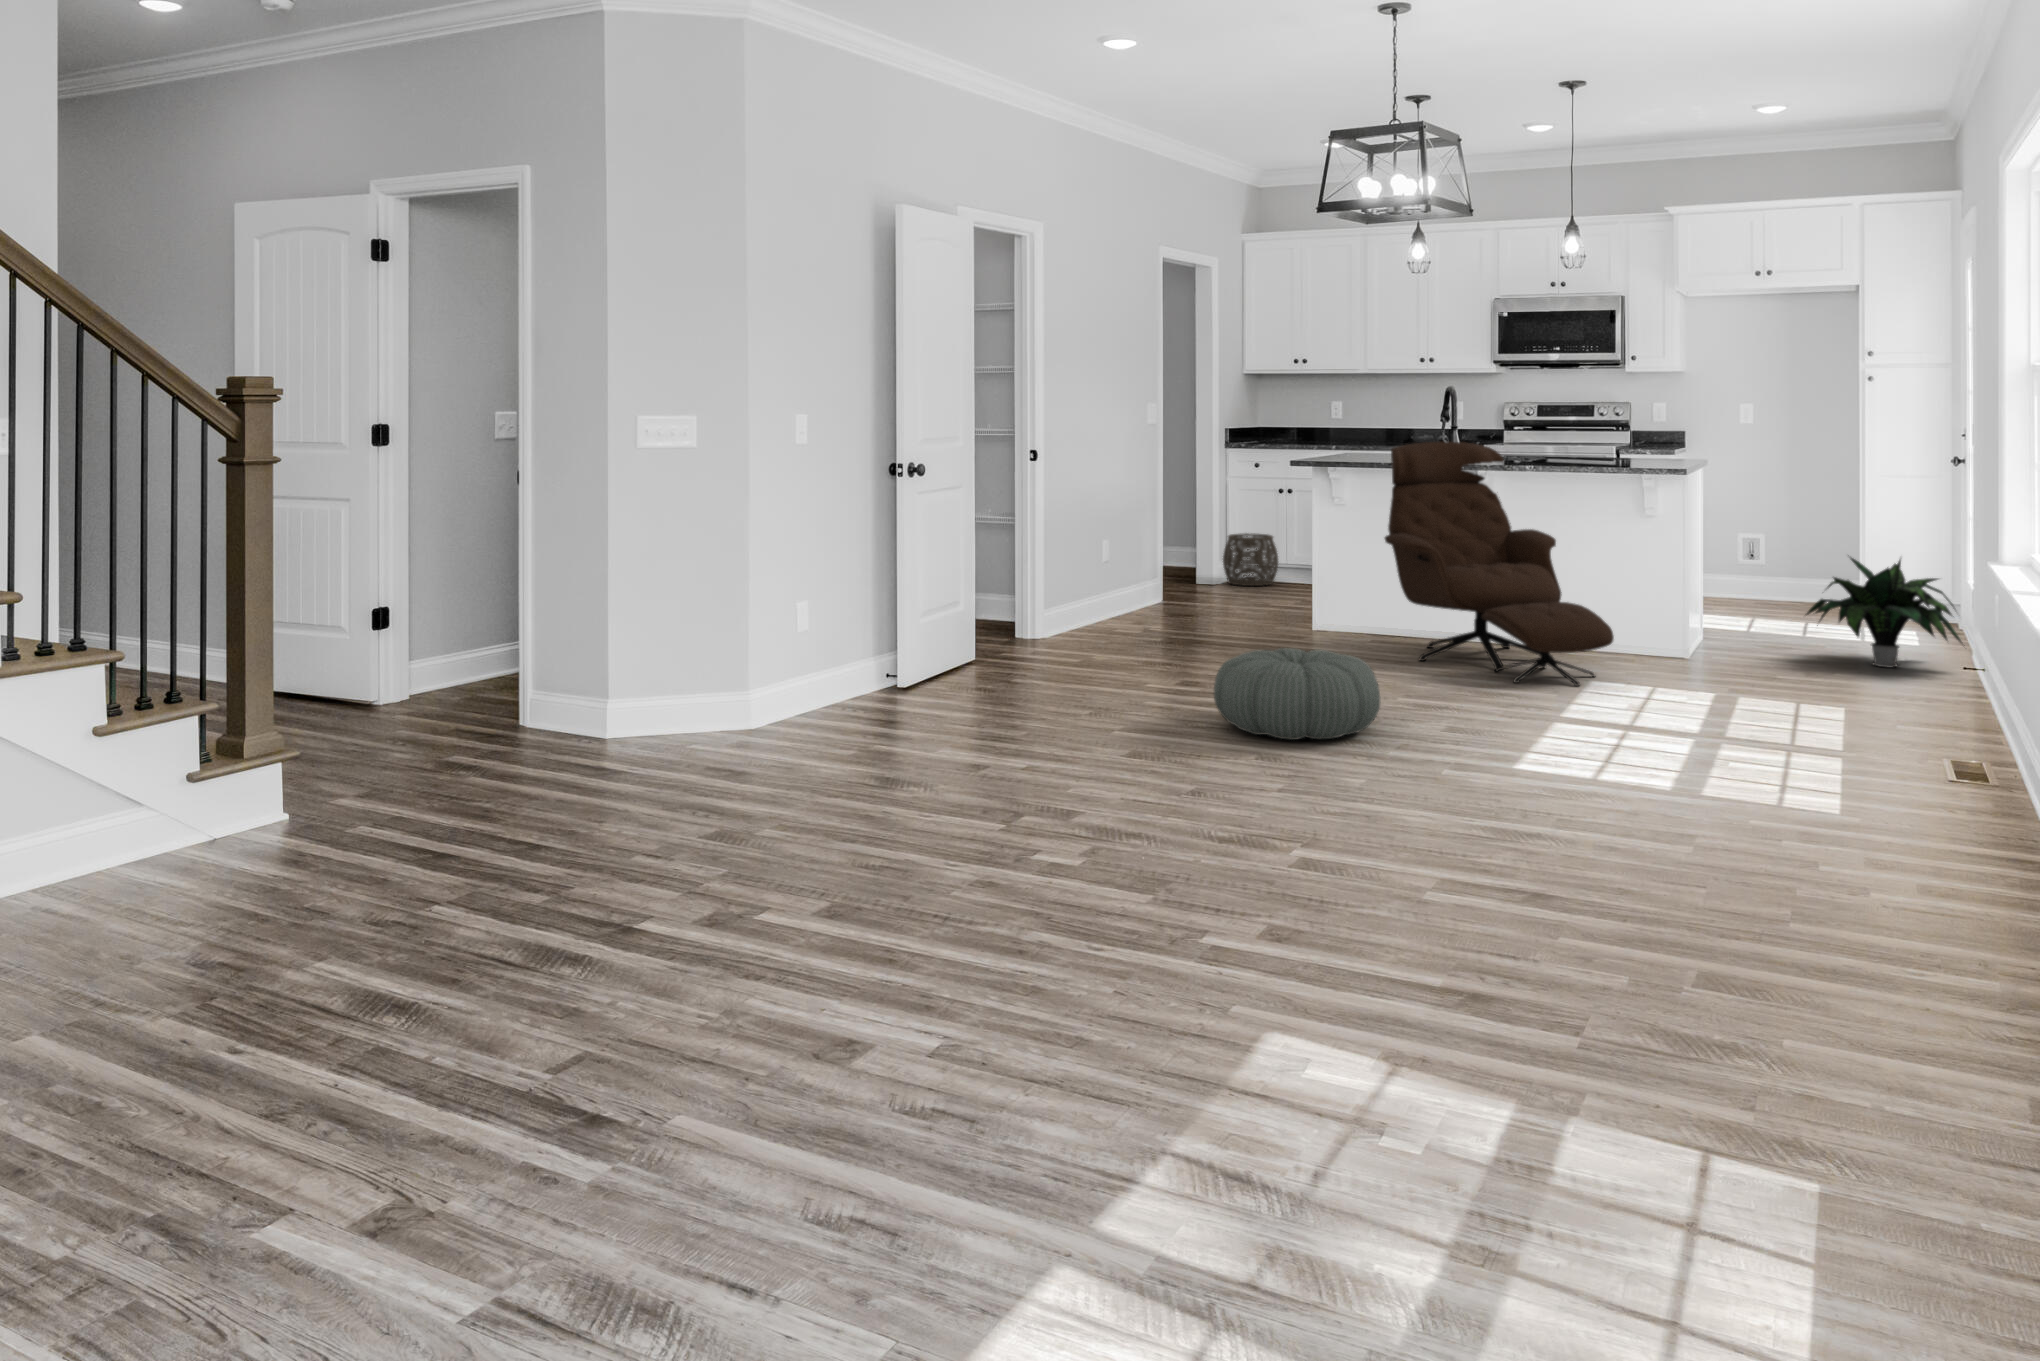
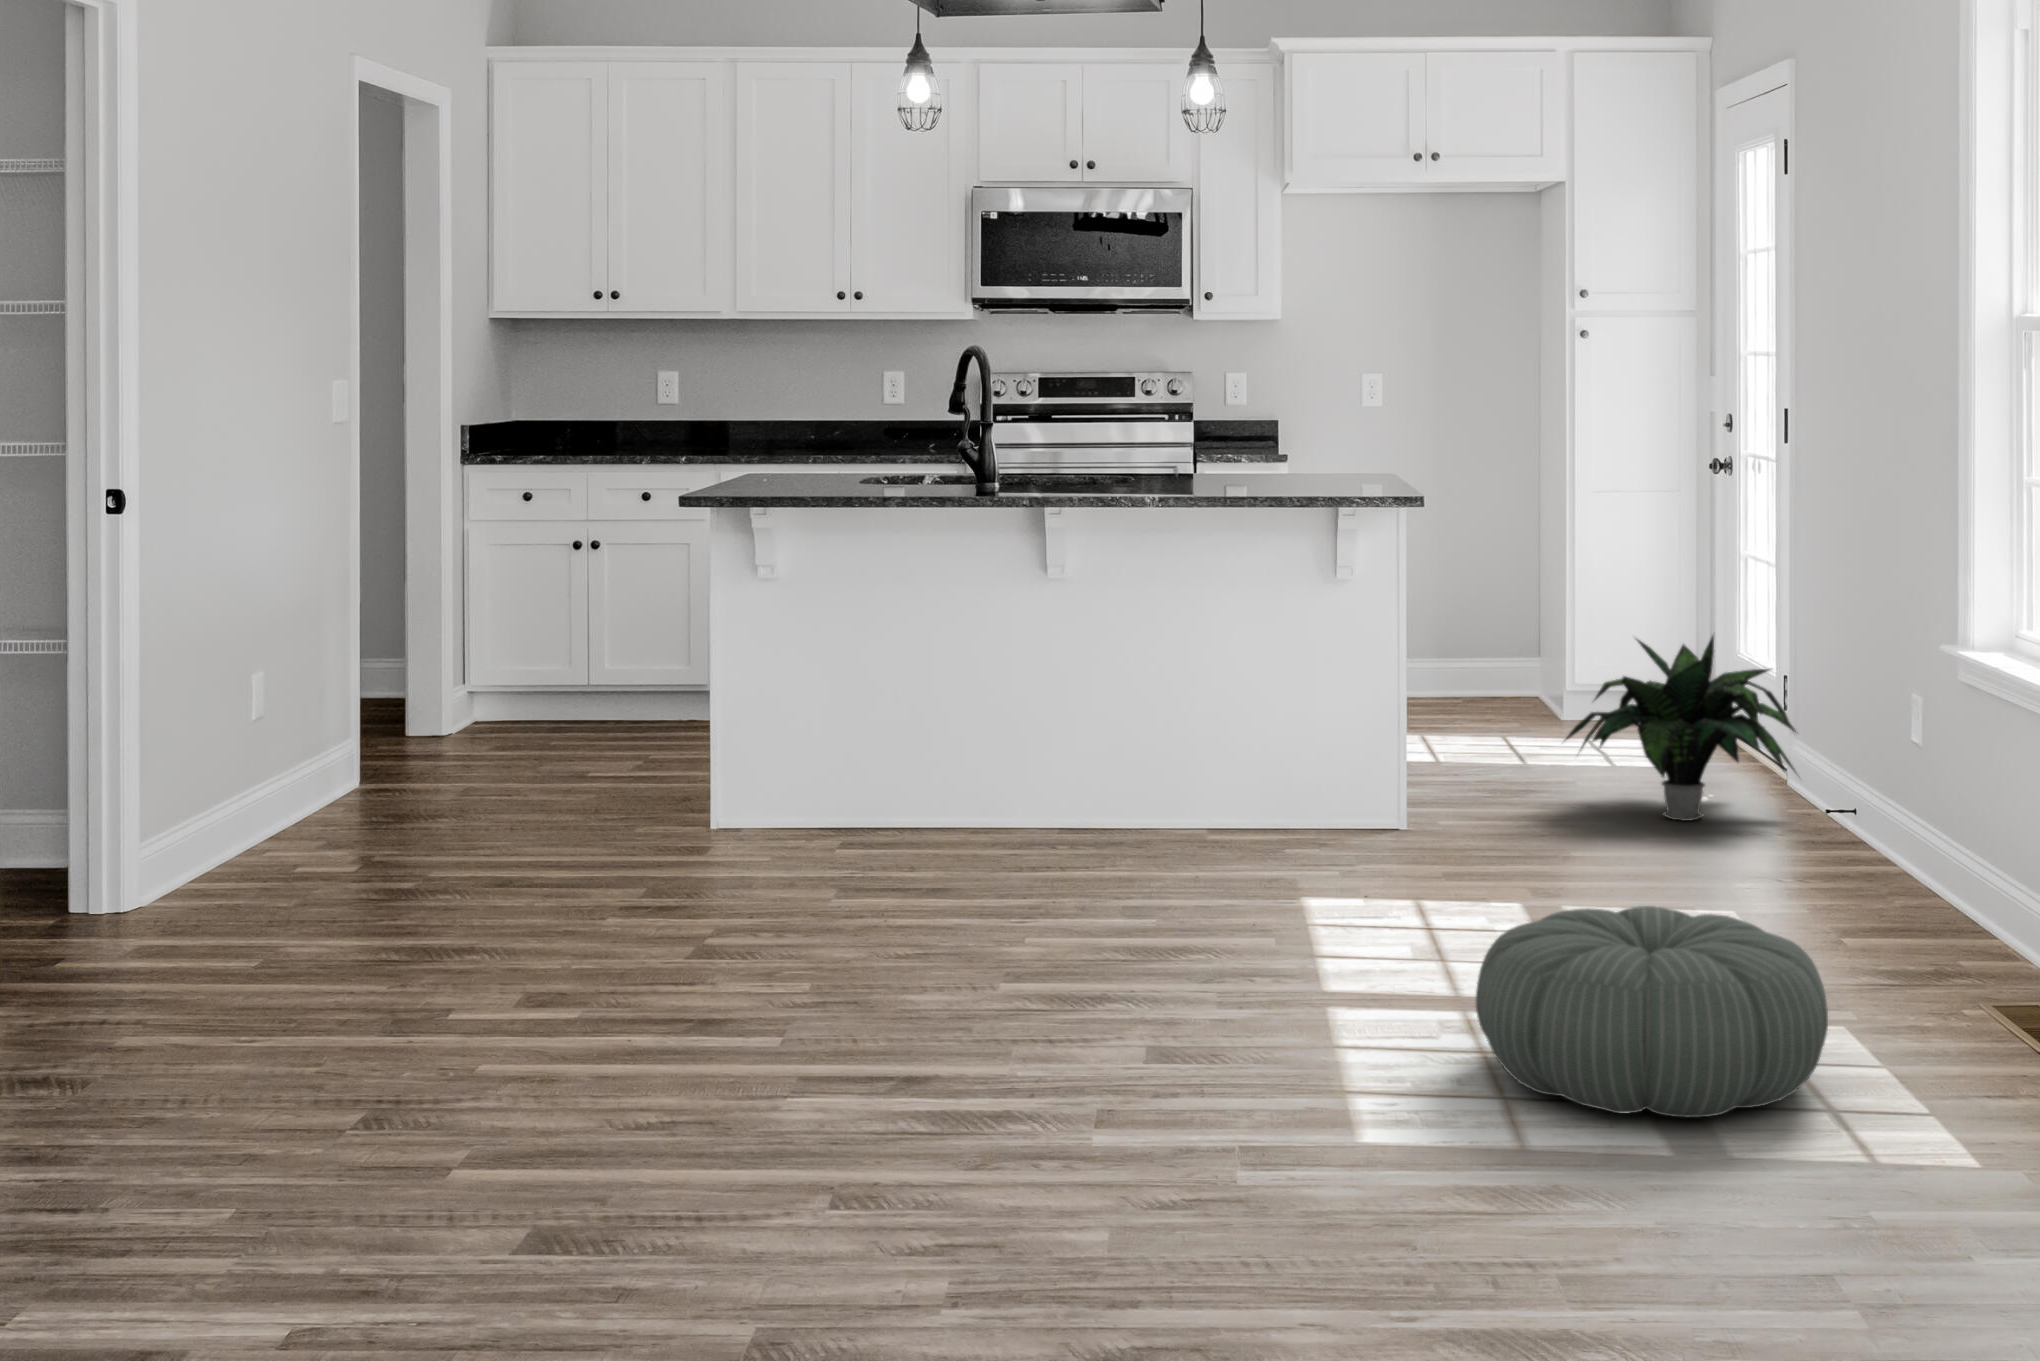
lounge chair: present [1385,442,1614,686] -> none [878,455,1323,920]
woven basket: present [1223,533,1278,586] -> none [458,630,572,736]
pouf: present [1214,648,1381,740] -> present [1476,906,1828,1118]

